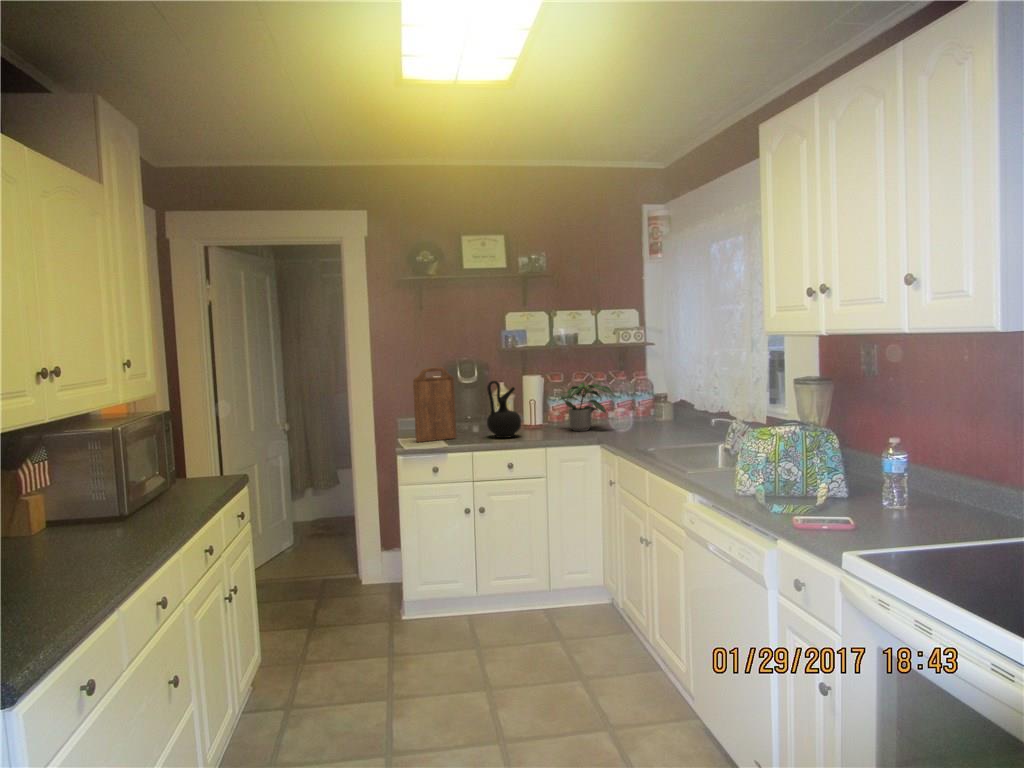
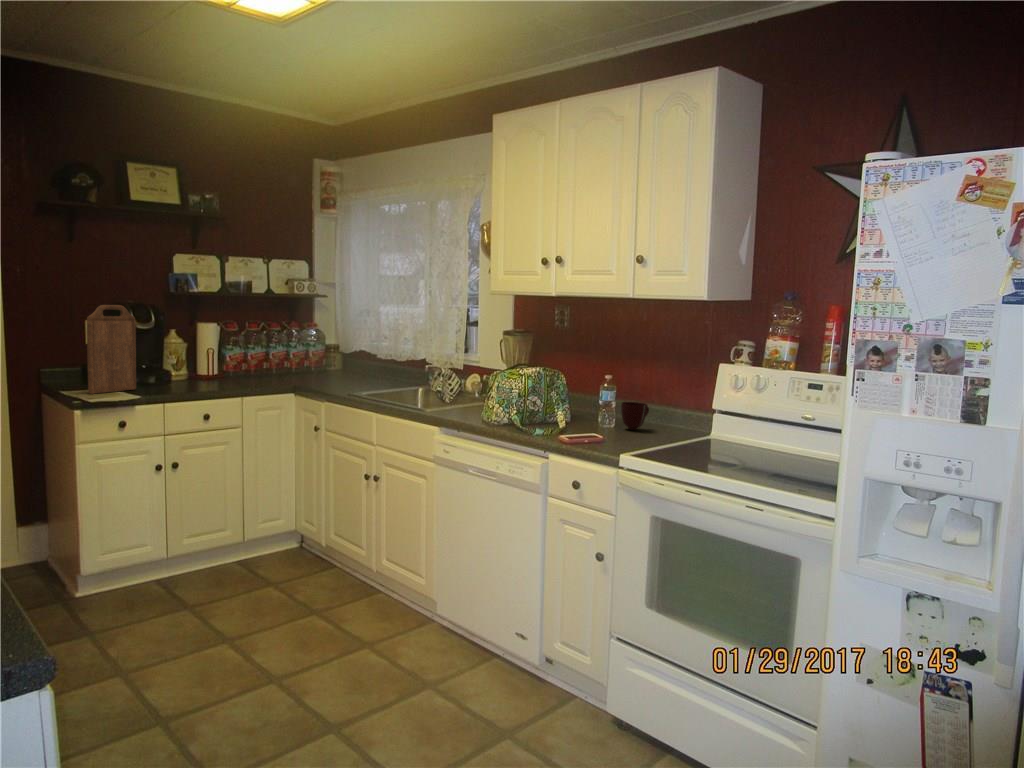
ceramic jug: present [487,381,521,438] -> none [173,325,215,389]
potted plant: present [559,383,612,431] -> none [239,332,304,382]
mug: none [918,477,974,520] -> present [621,402,649,430]

